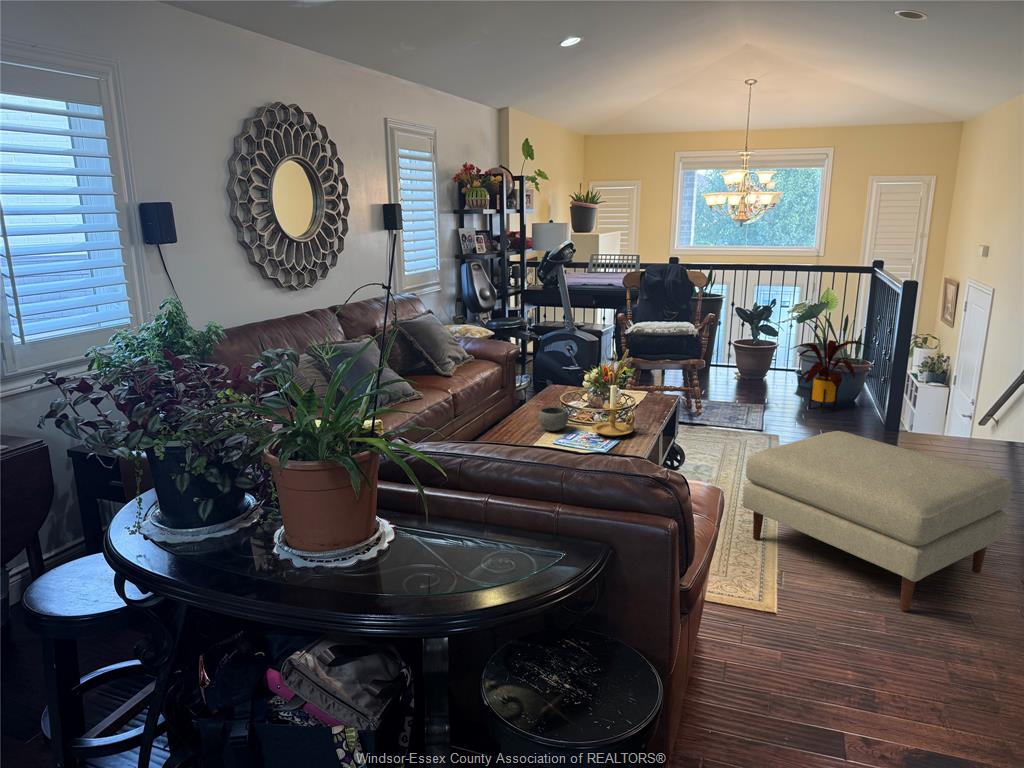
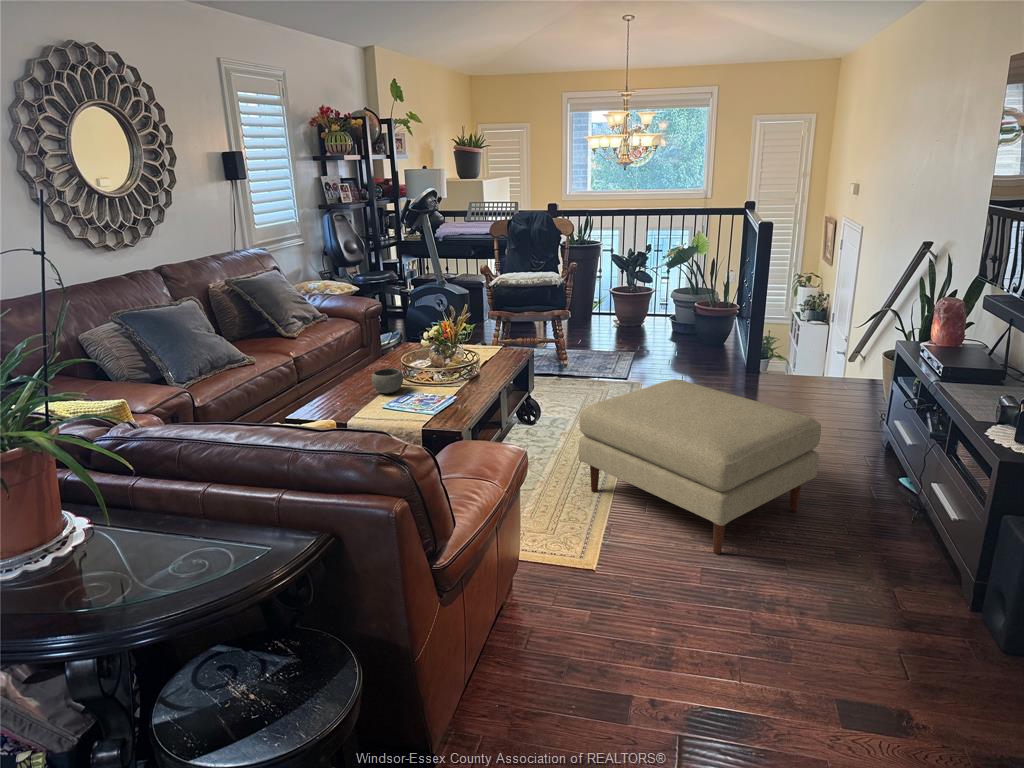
house plant: present [791,337,874,413] -> none [655,282,741,359]
candle holder: present [592,384,634,436] -> none [426,342,470,396]

